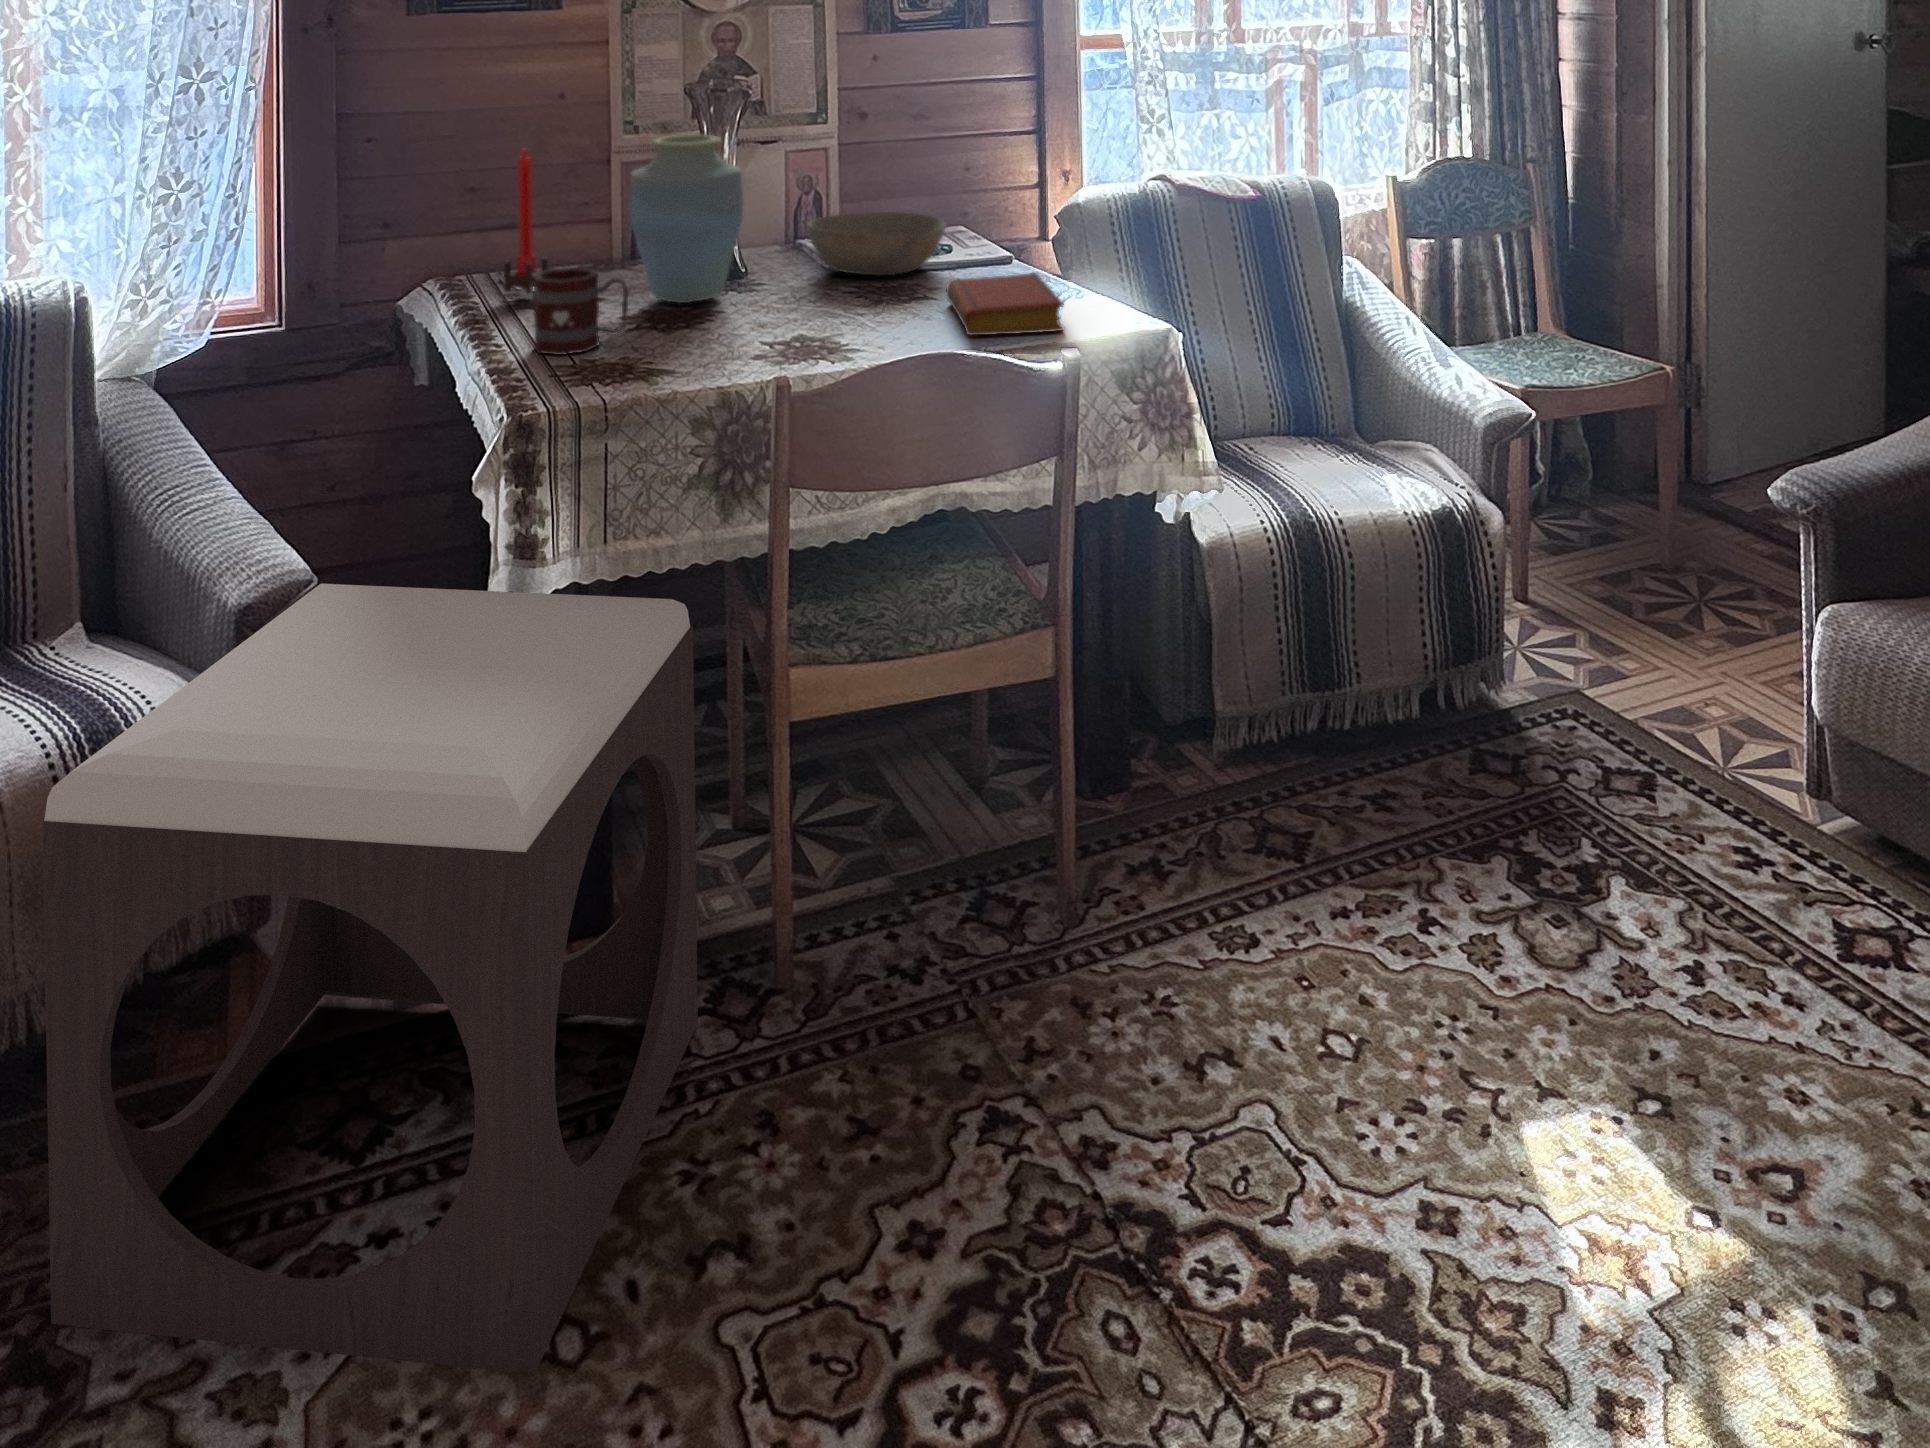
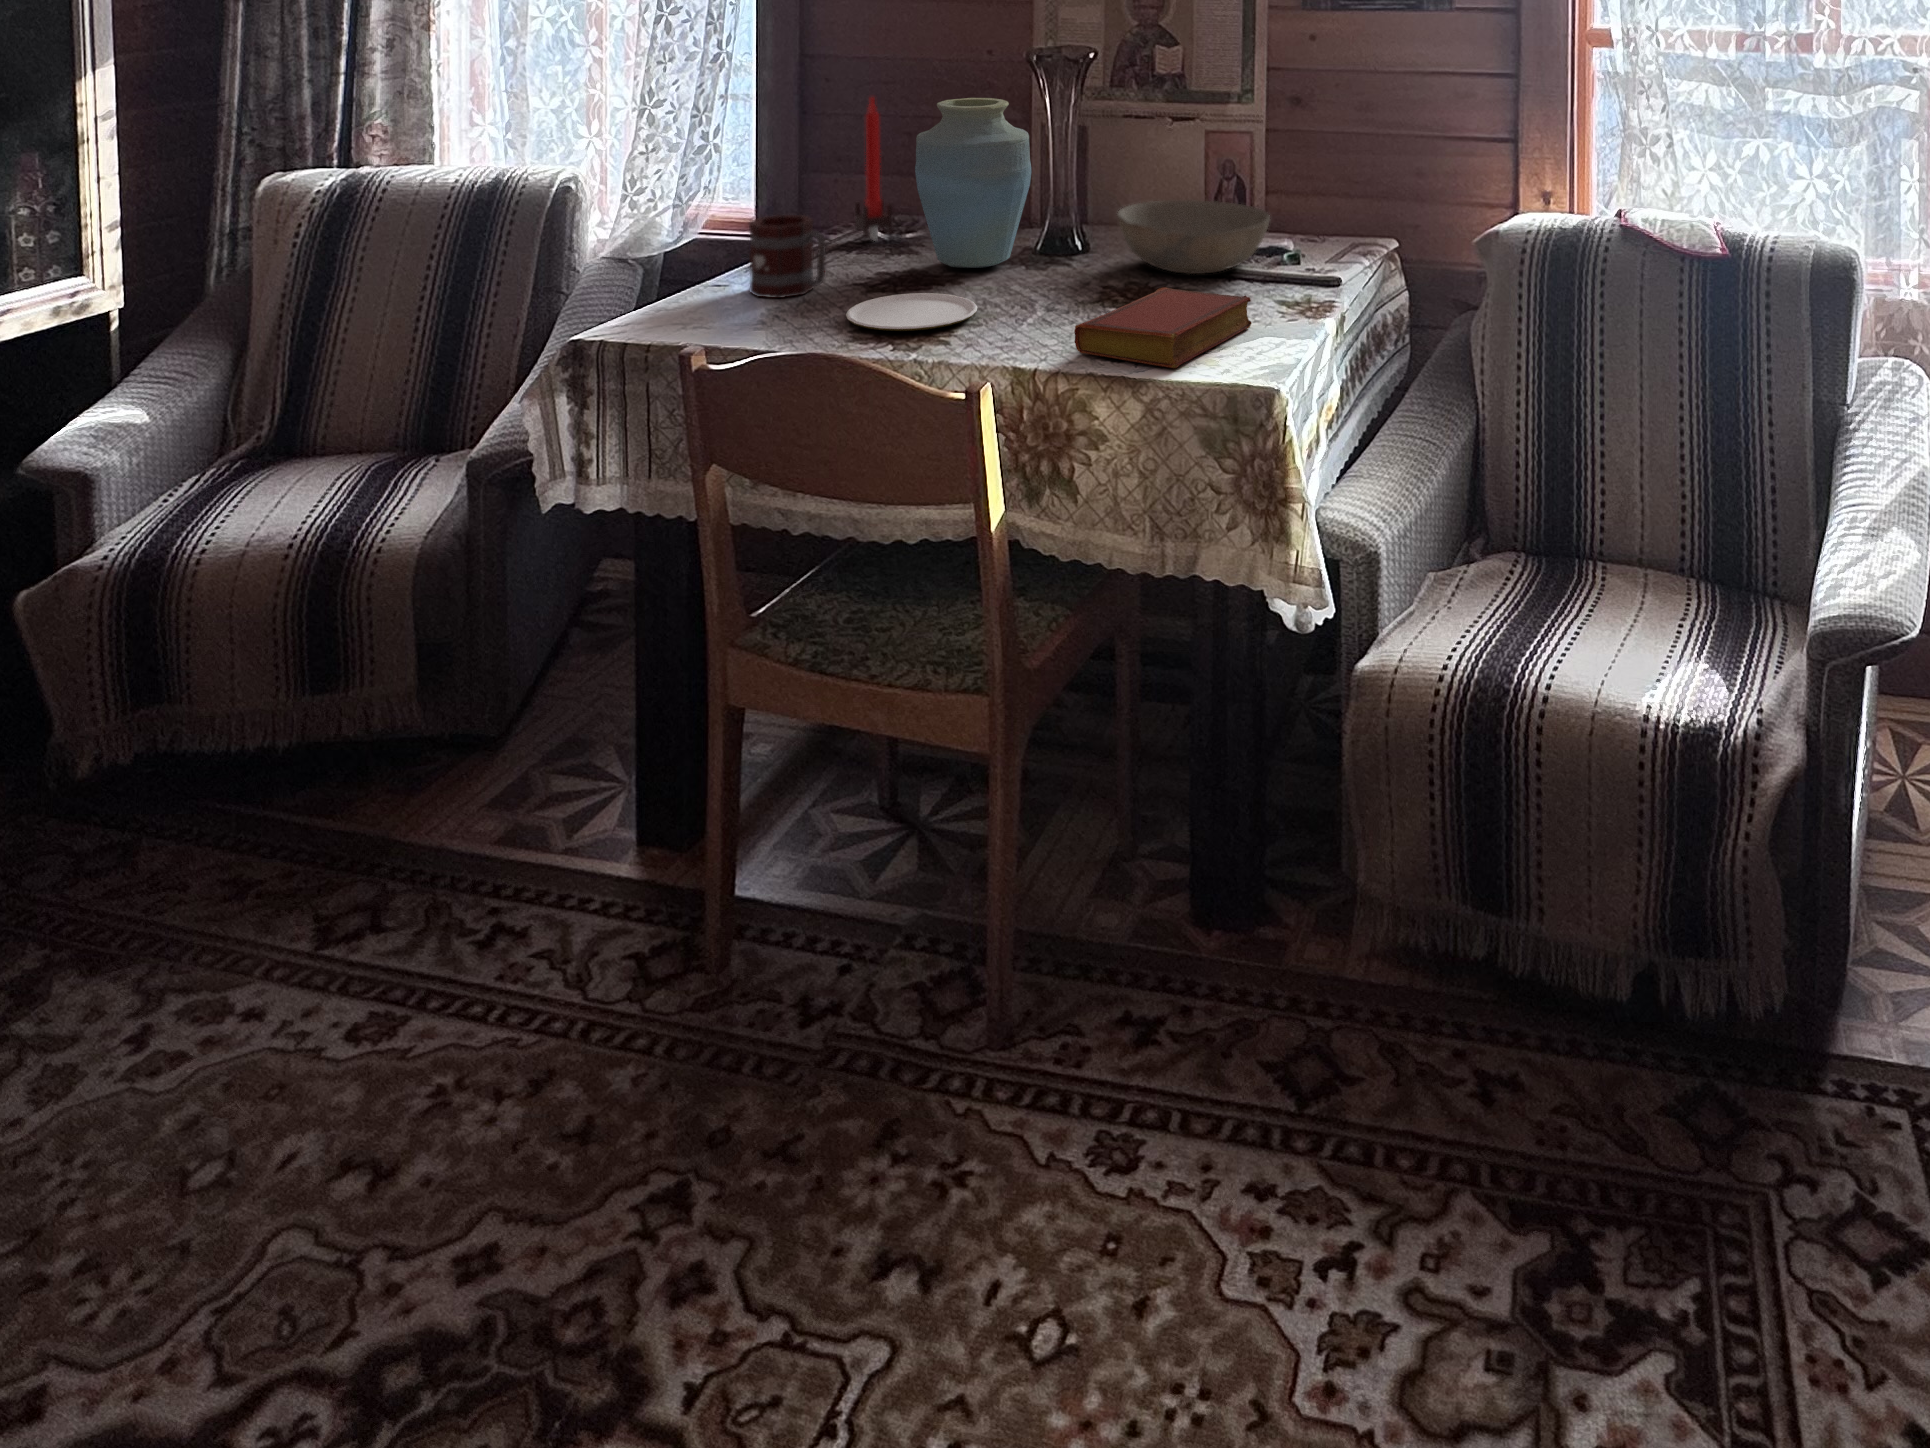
plate: none [692,319,817,354] -> present [846,293,977,331]
footstool: present [43,584,698,1374] -> none [39,457,623,1201]

